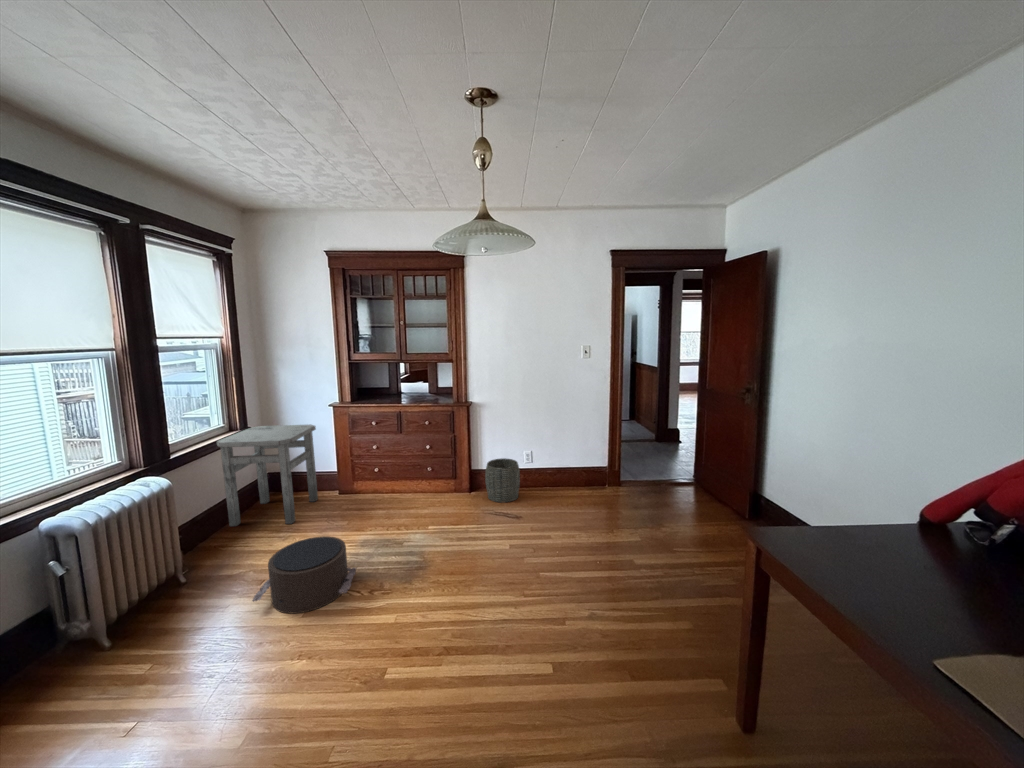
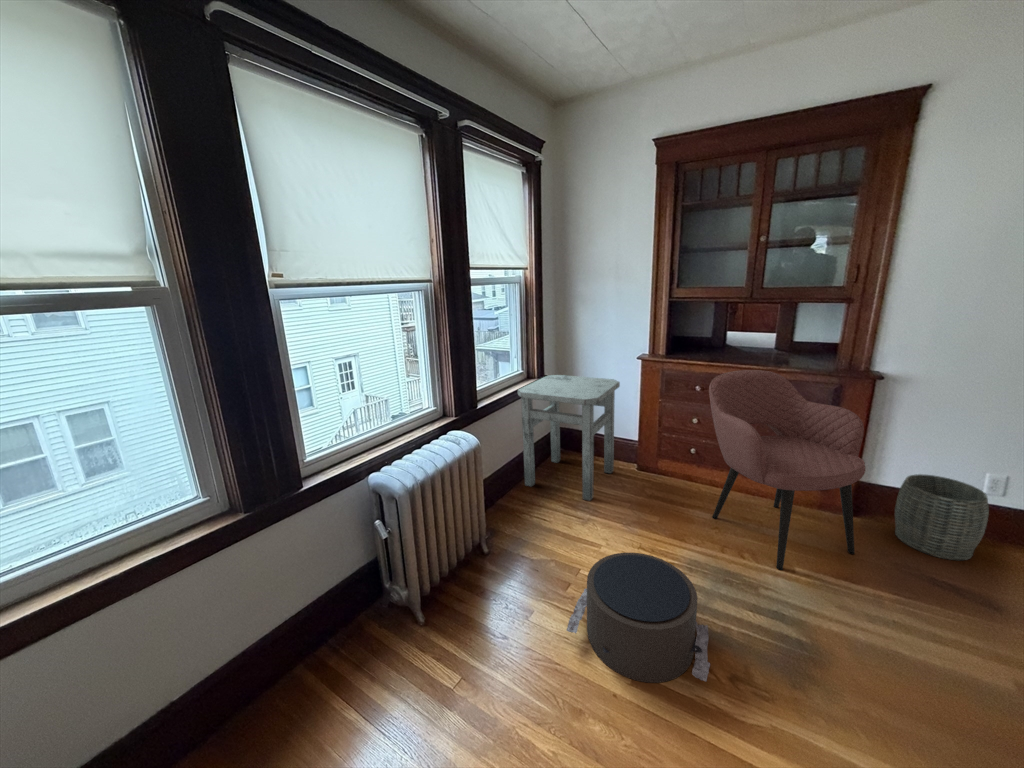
armchair: none [373,408,462,530] -> present [709,370,865,570]

